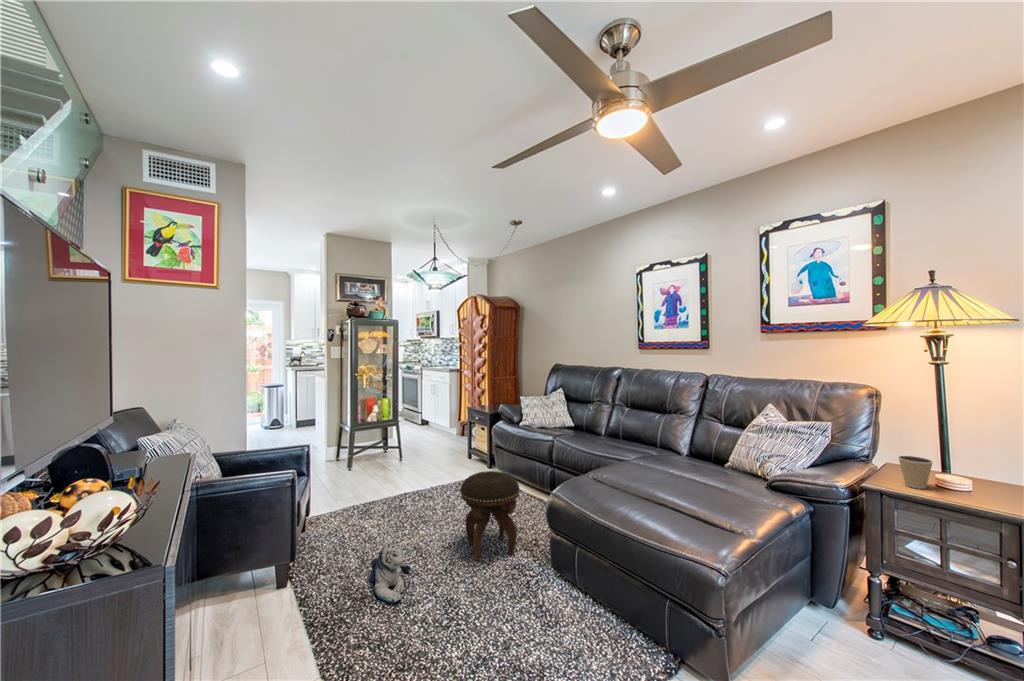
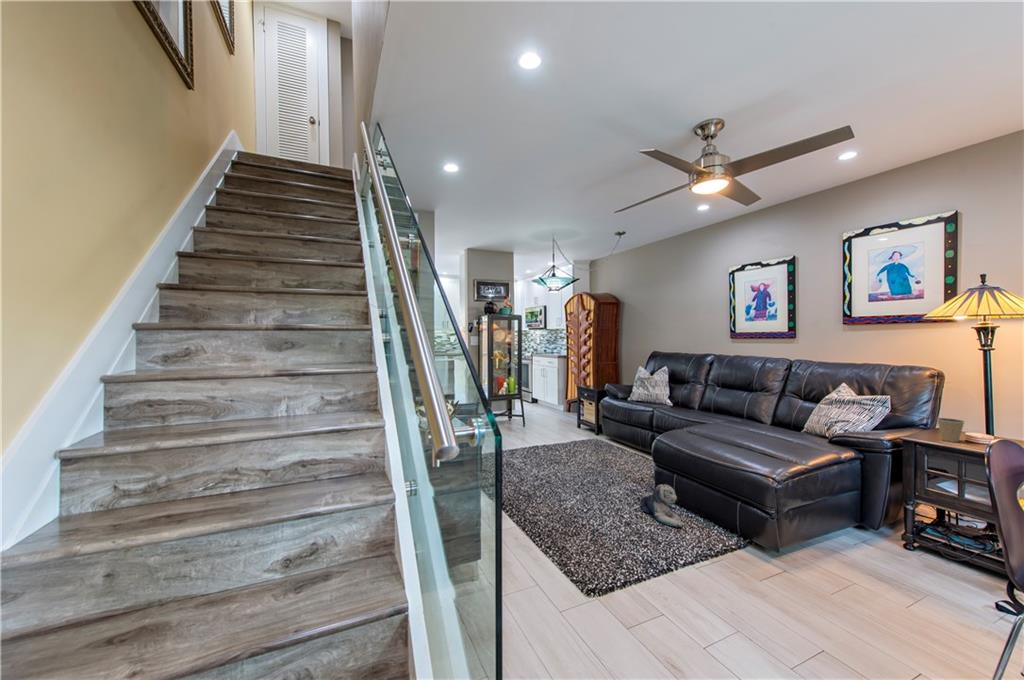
footstool: present [460,471,519,561] -> none [586,425,629,484]
plush toy: present [369,542,411,604] -> present [641,484,683,527]

